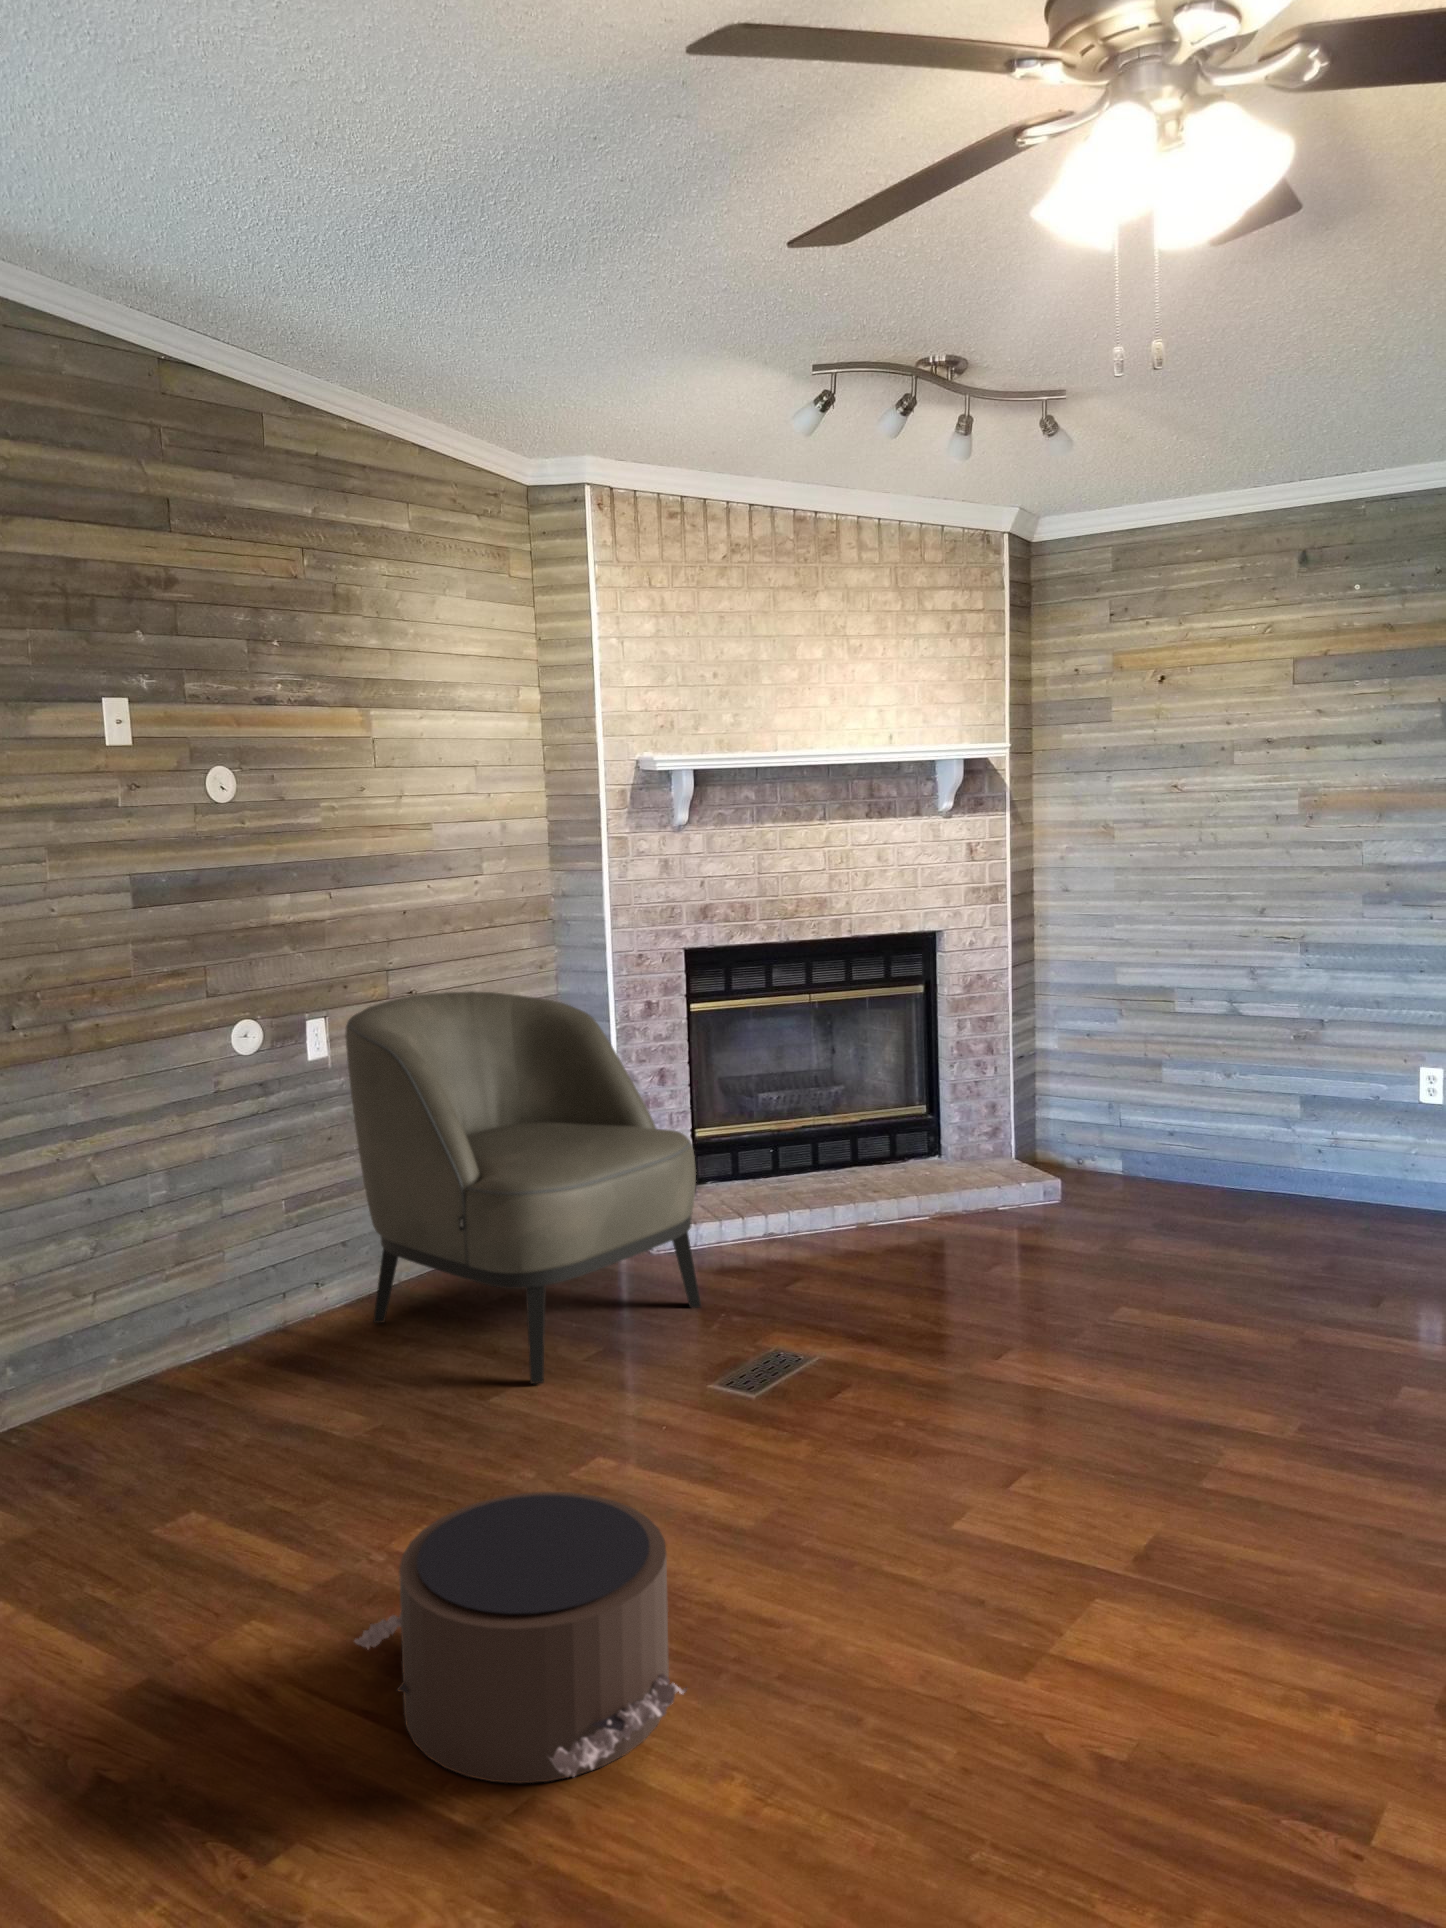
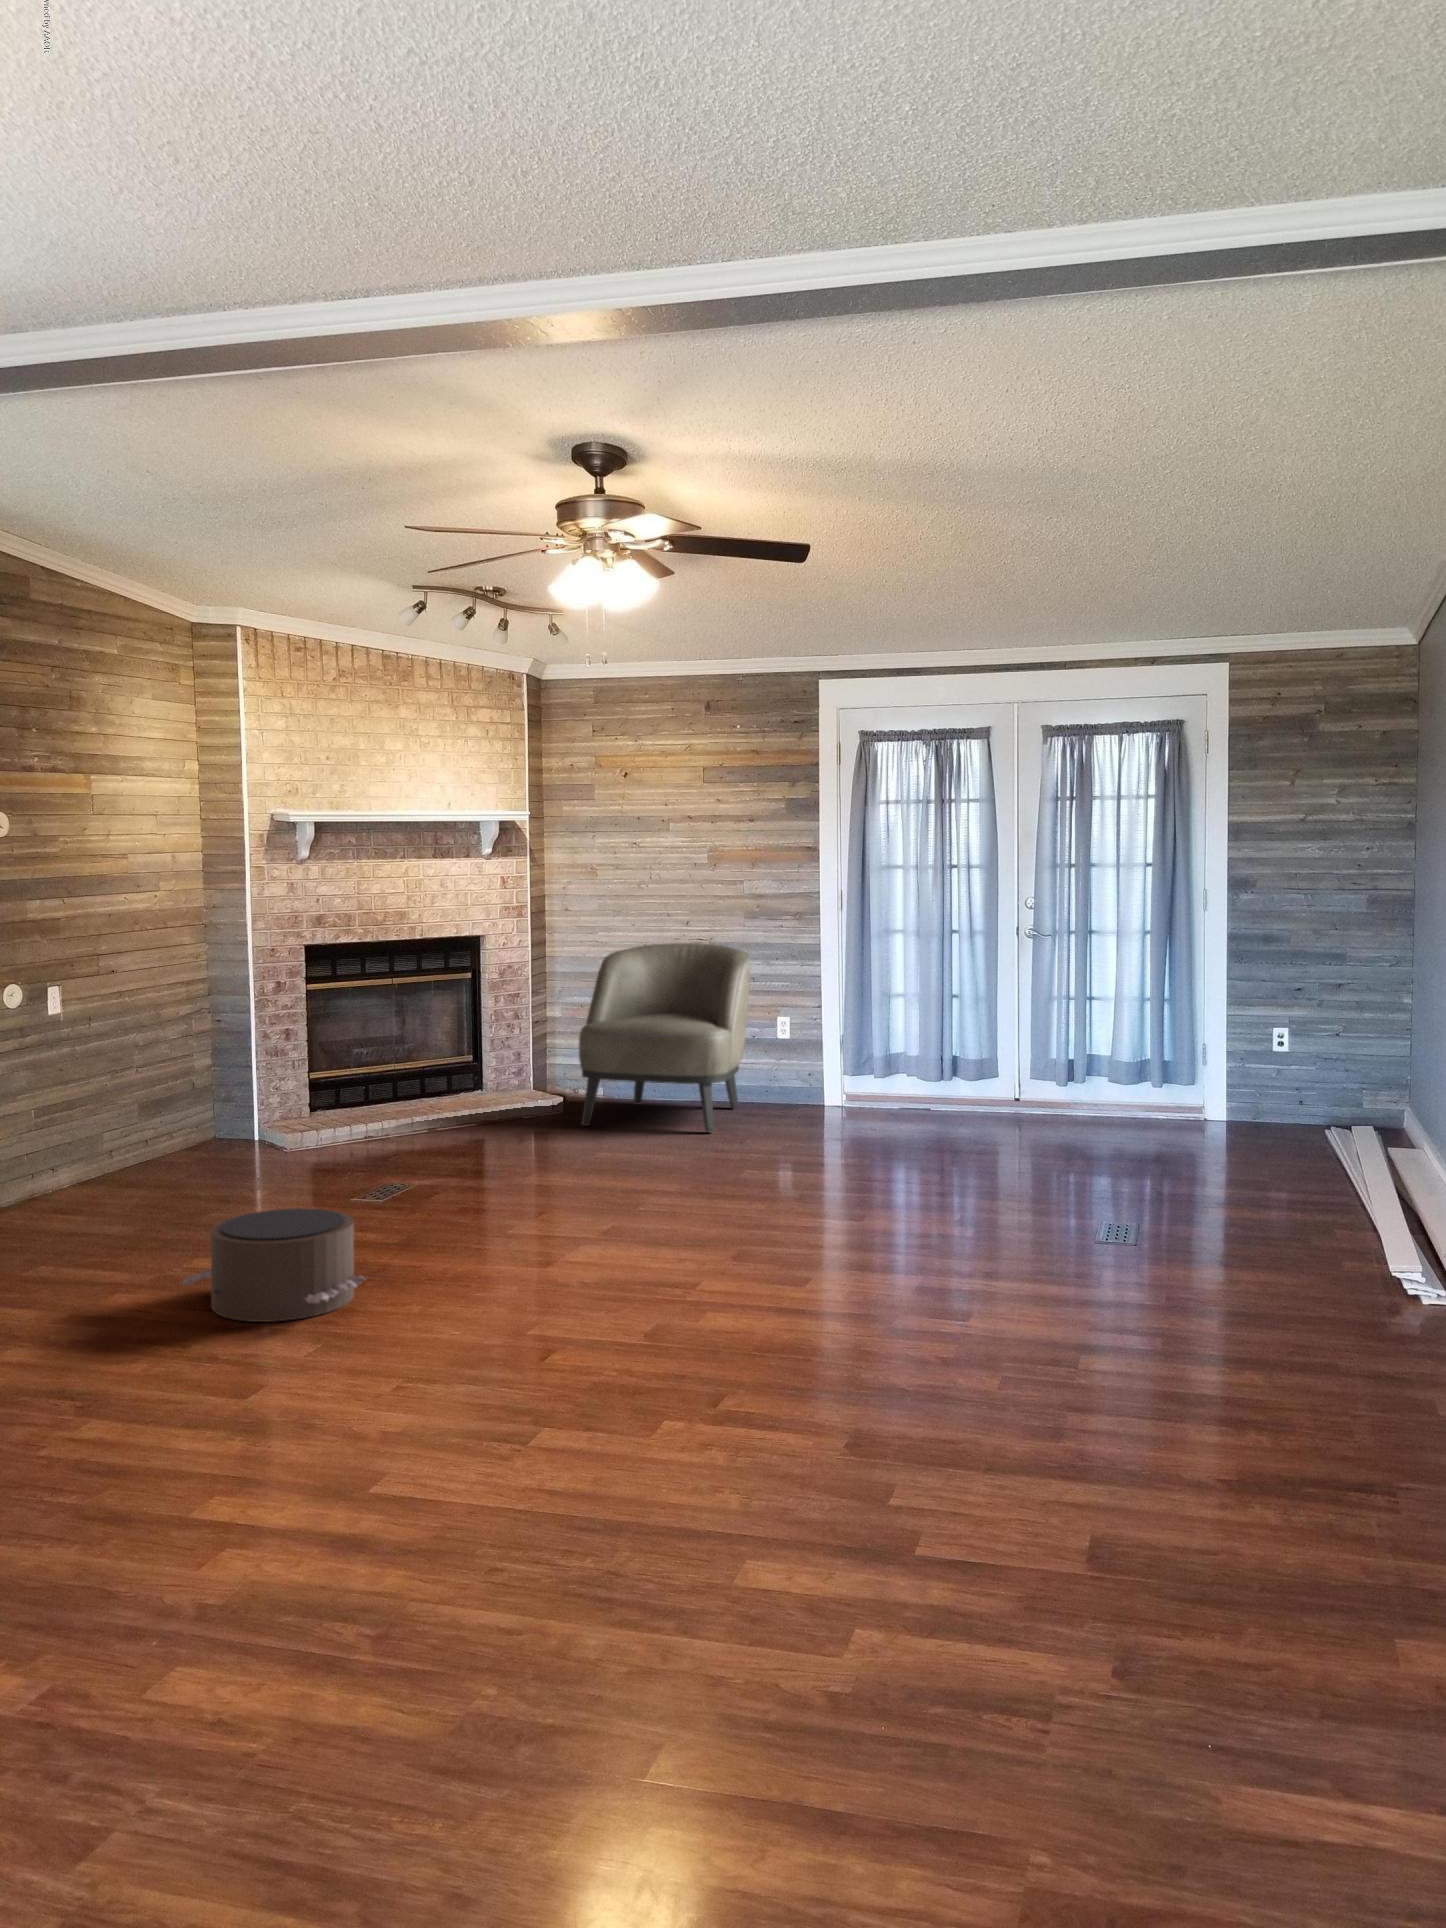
armchair: present [345,991,701,1384] -> present [579,943,750,1132]

